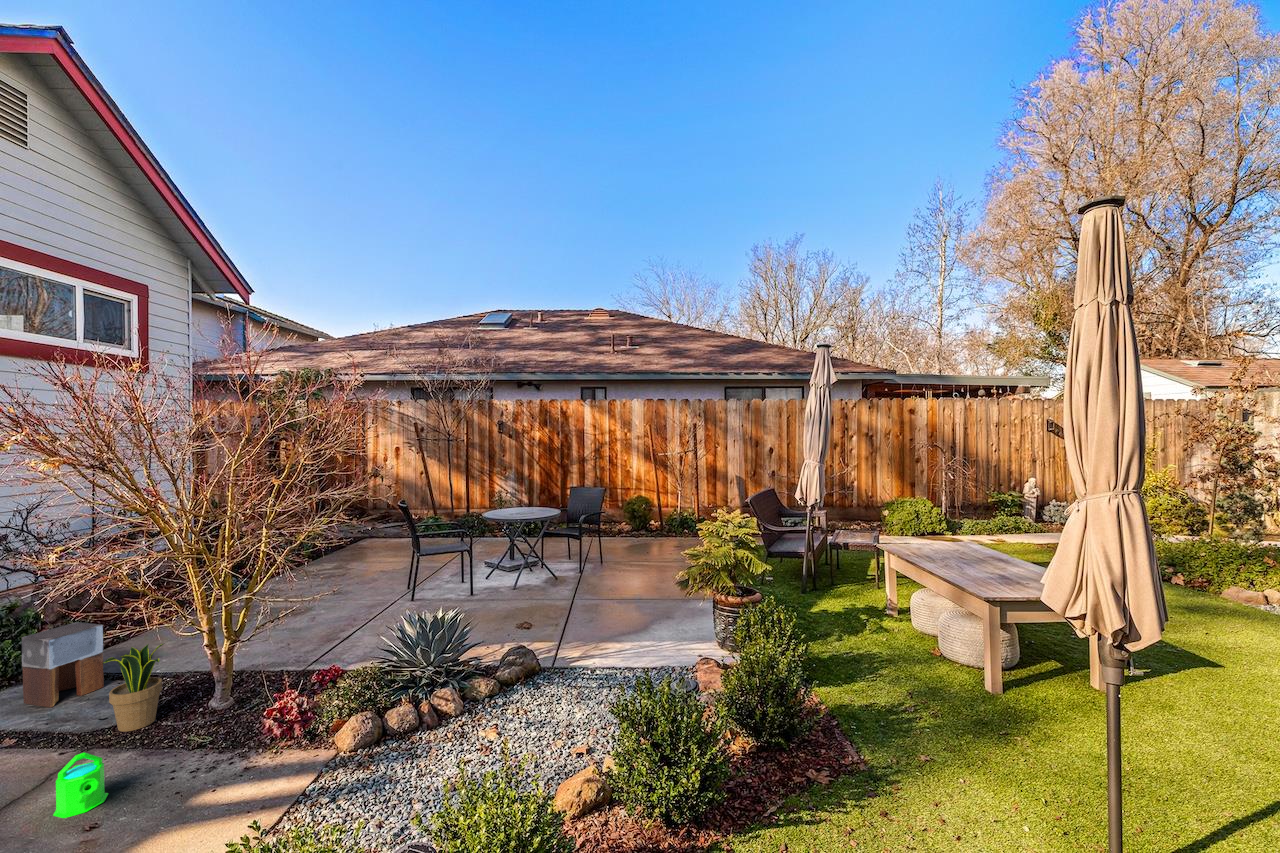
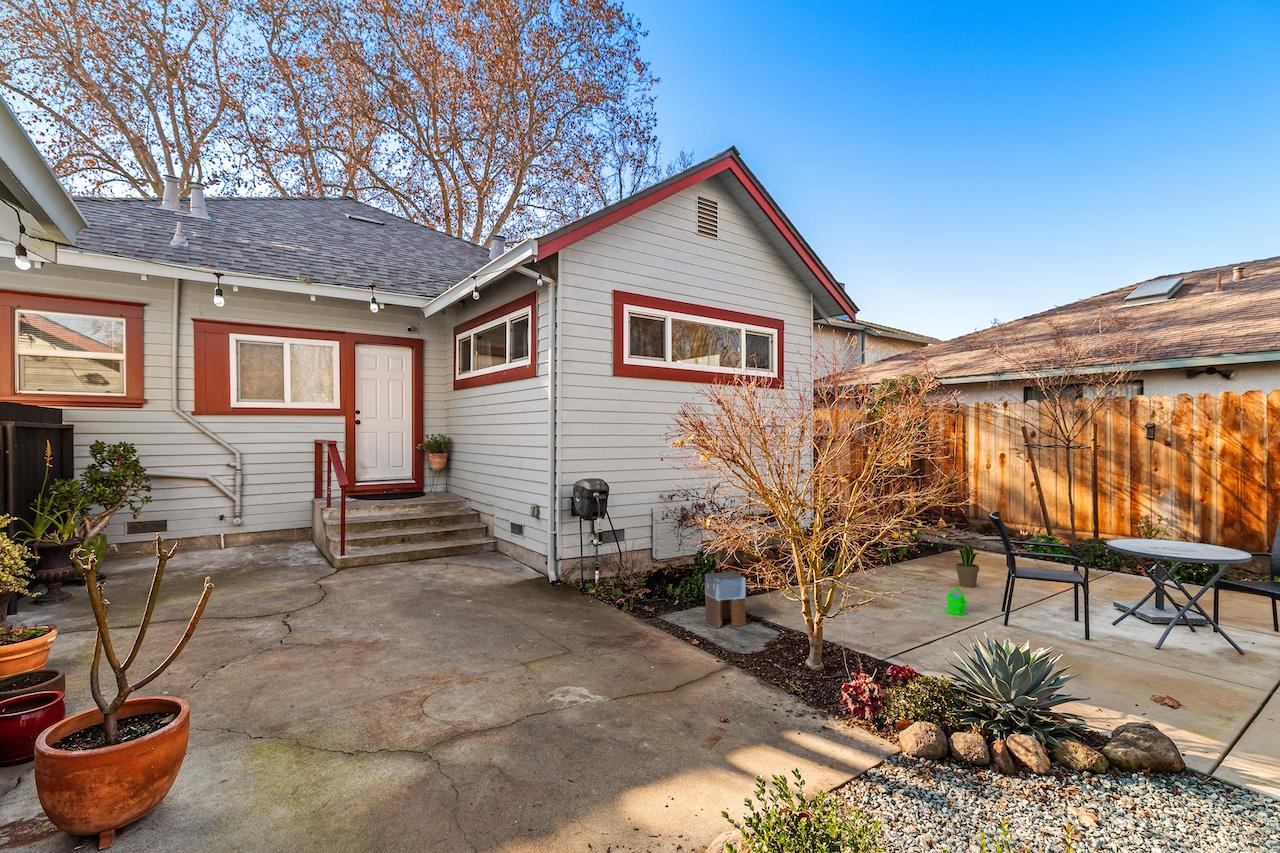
potted plant: present [103,644,163,732] -> present [956,544,980,587]
watering can: present [53,752,109,818] -> present [946,588,968,615]

